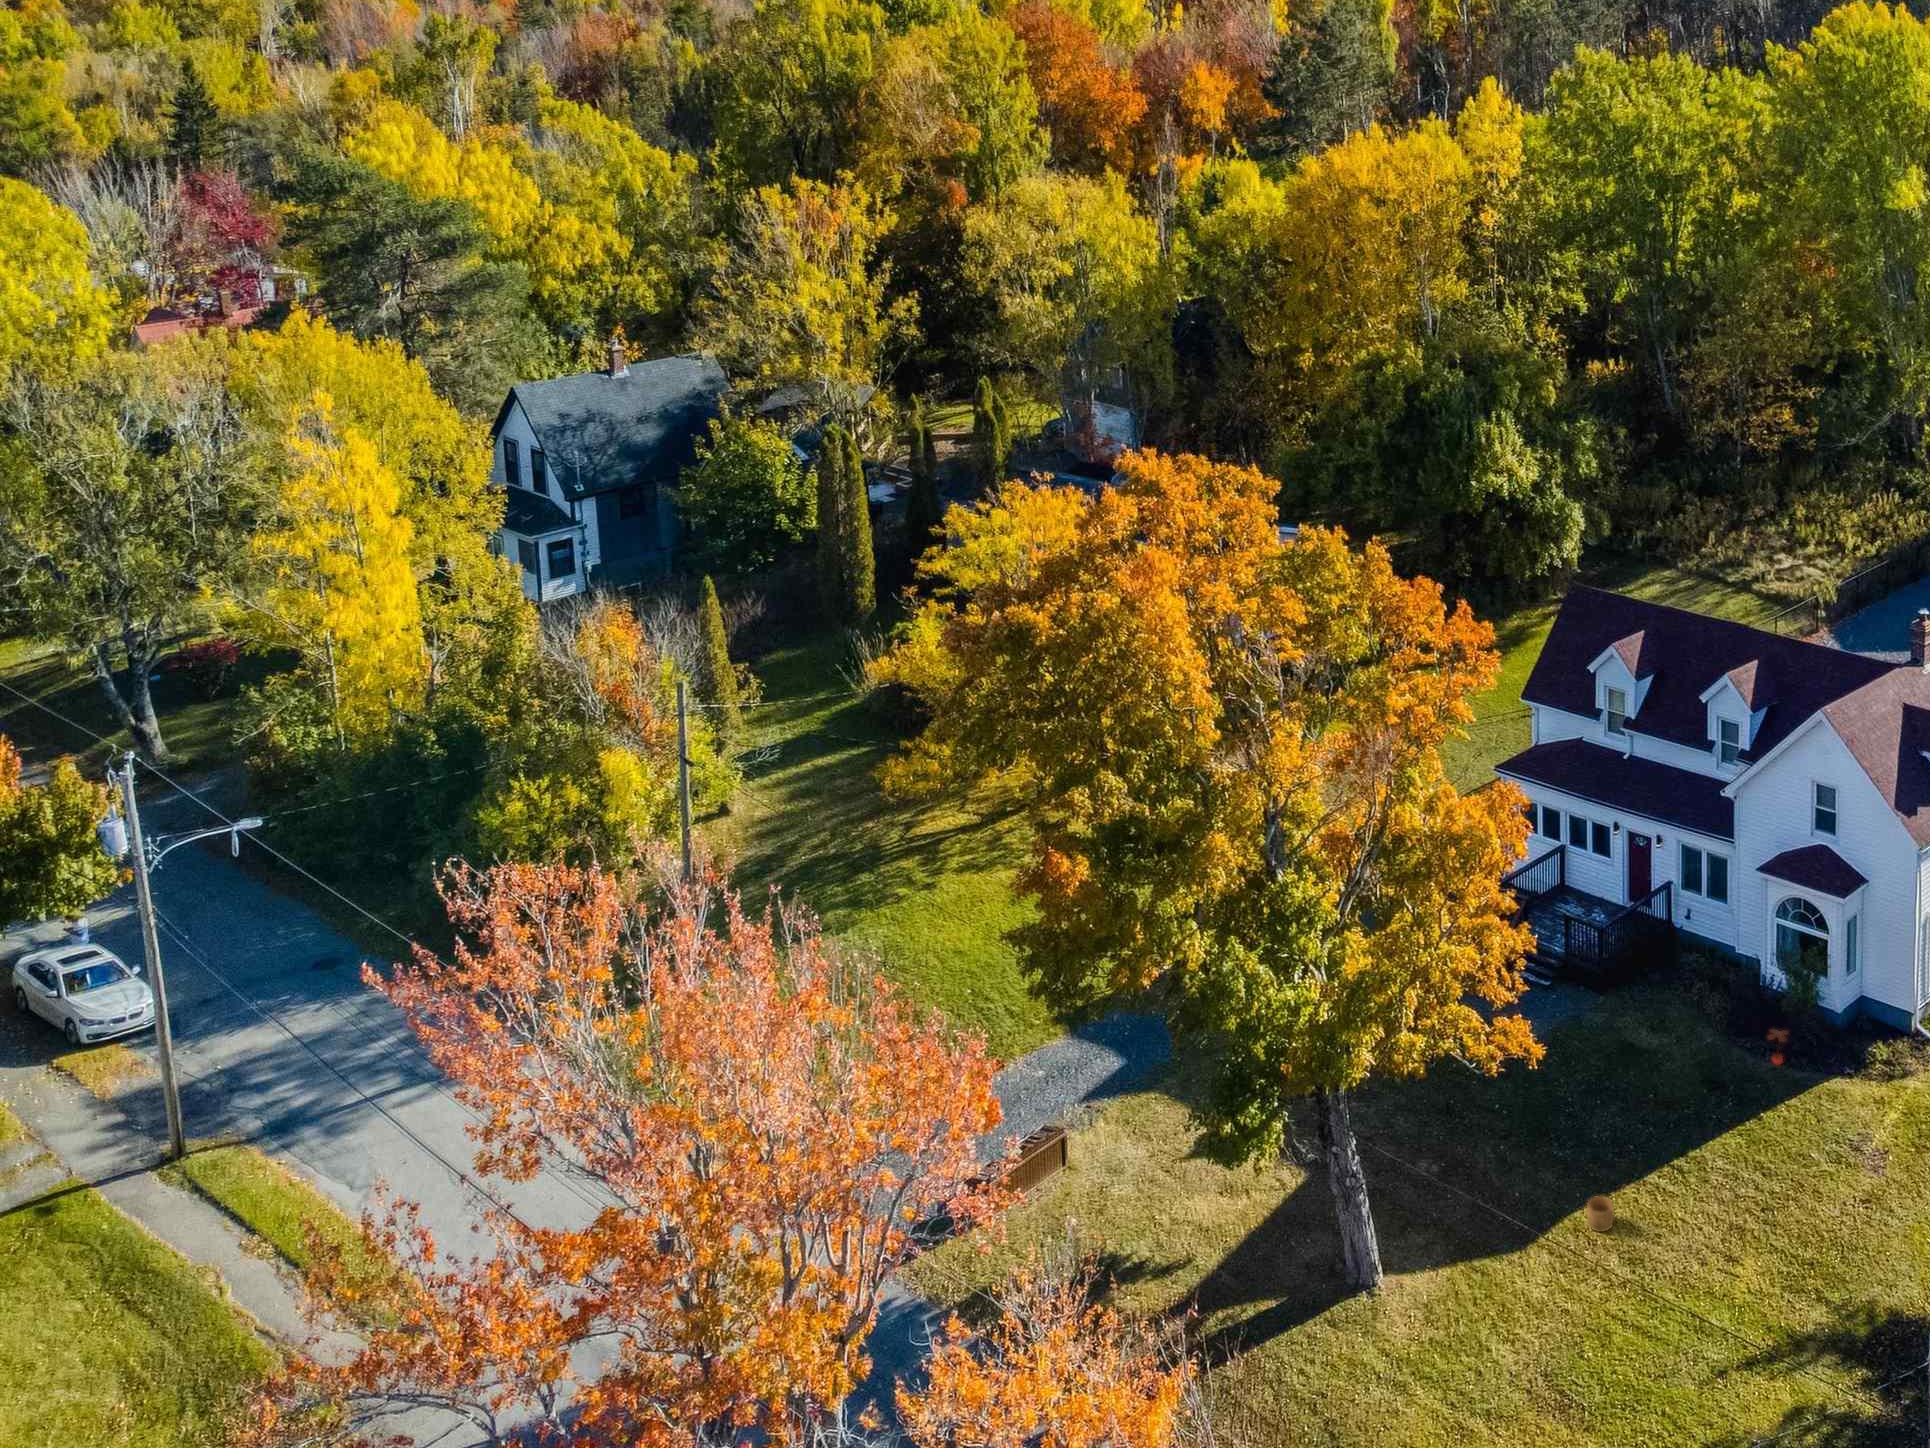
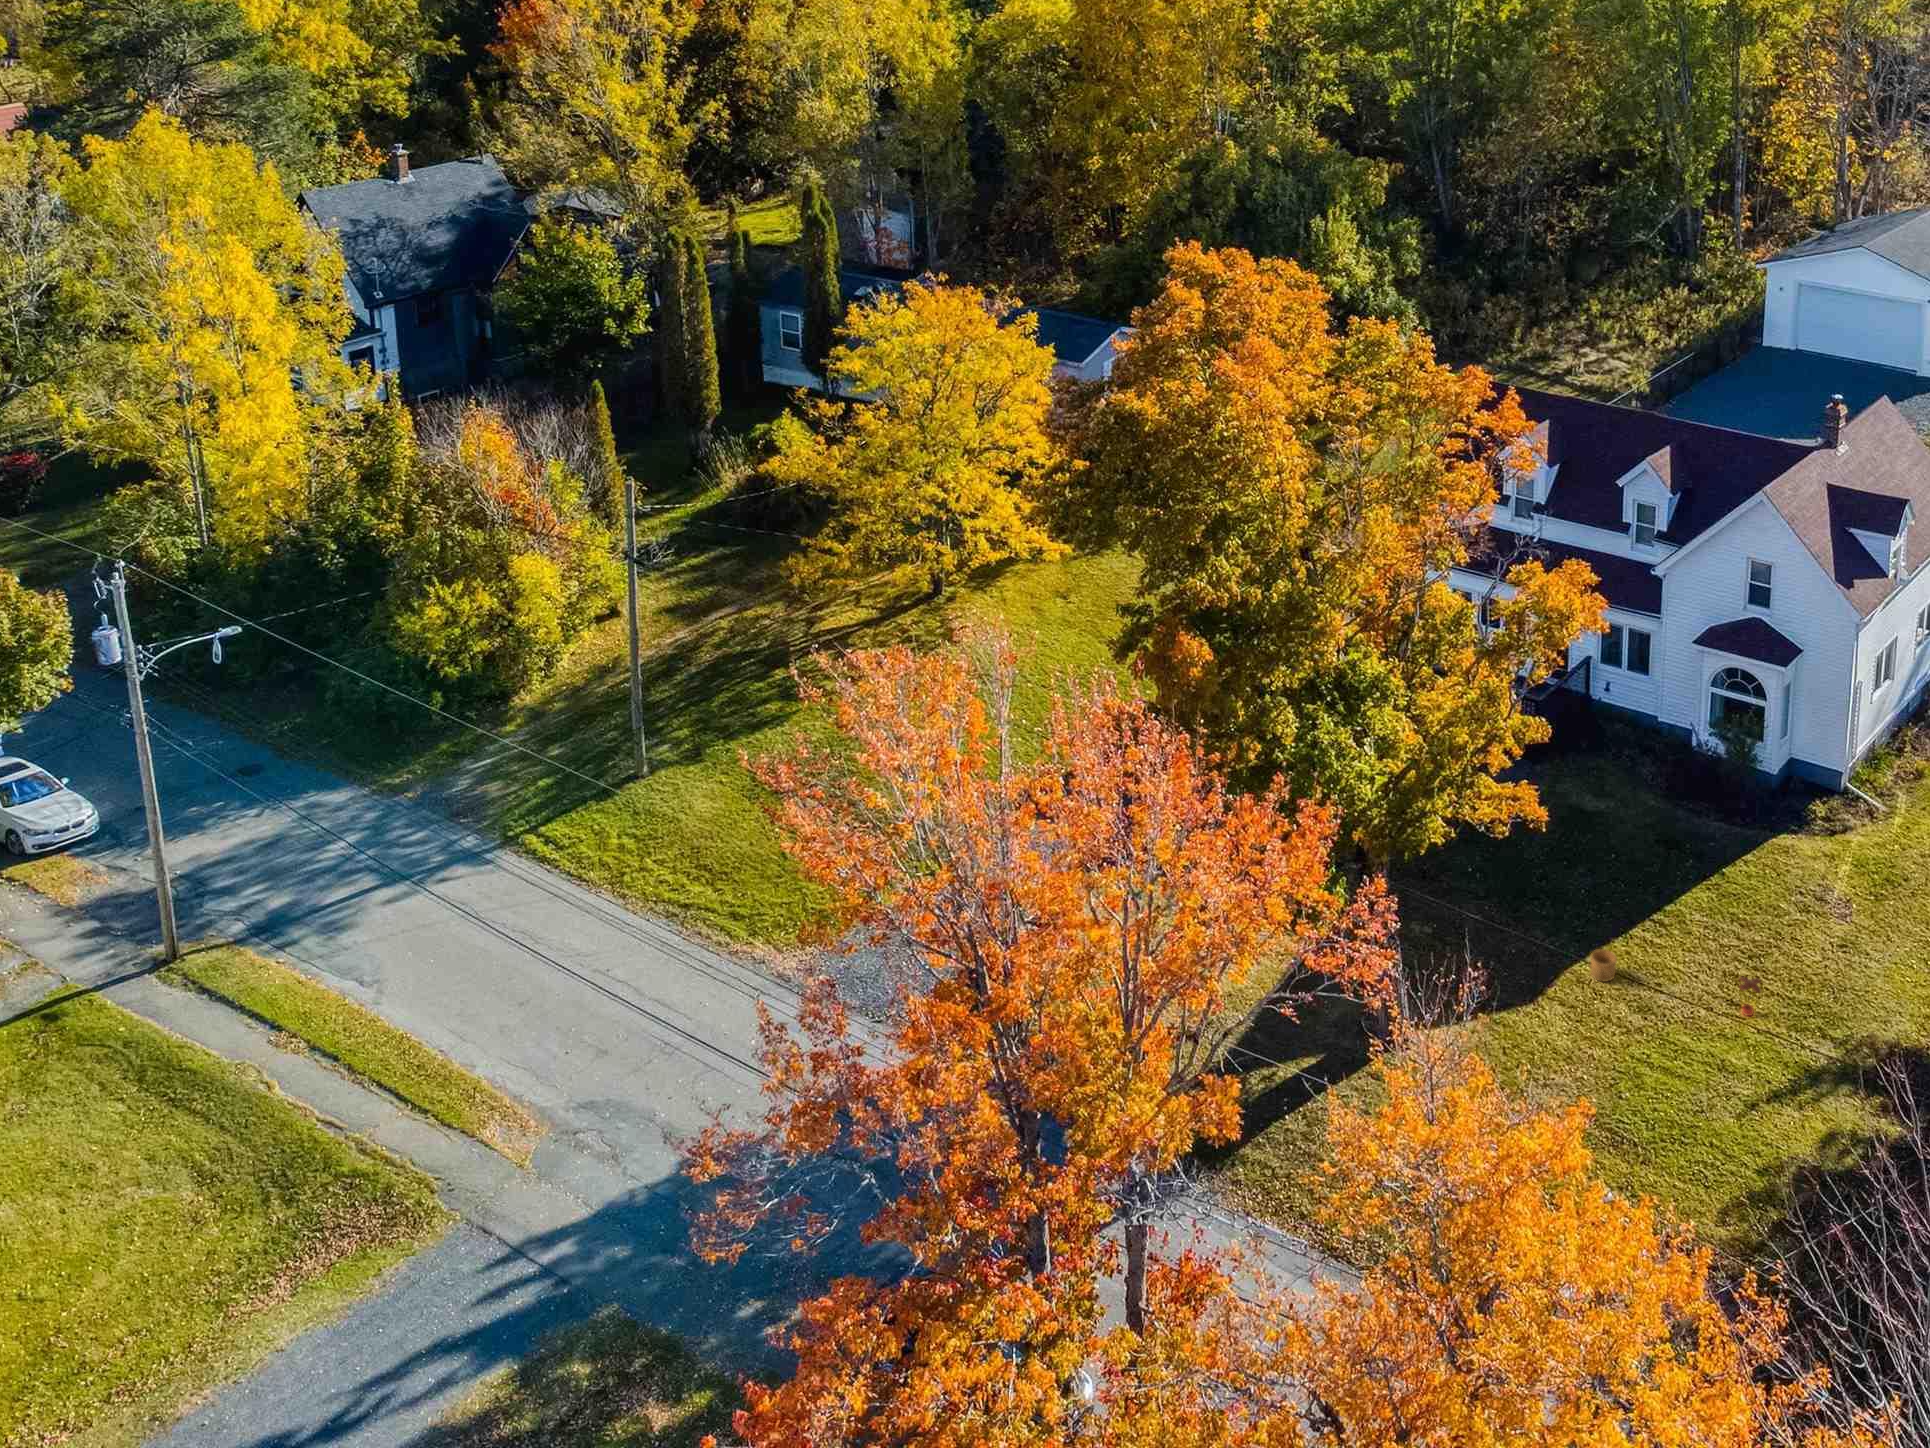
potted plant: present [1768,1029,1788,1064] -> present [1739,977,1761,1016]

